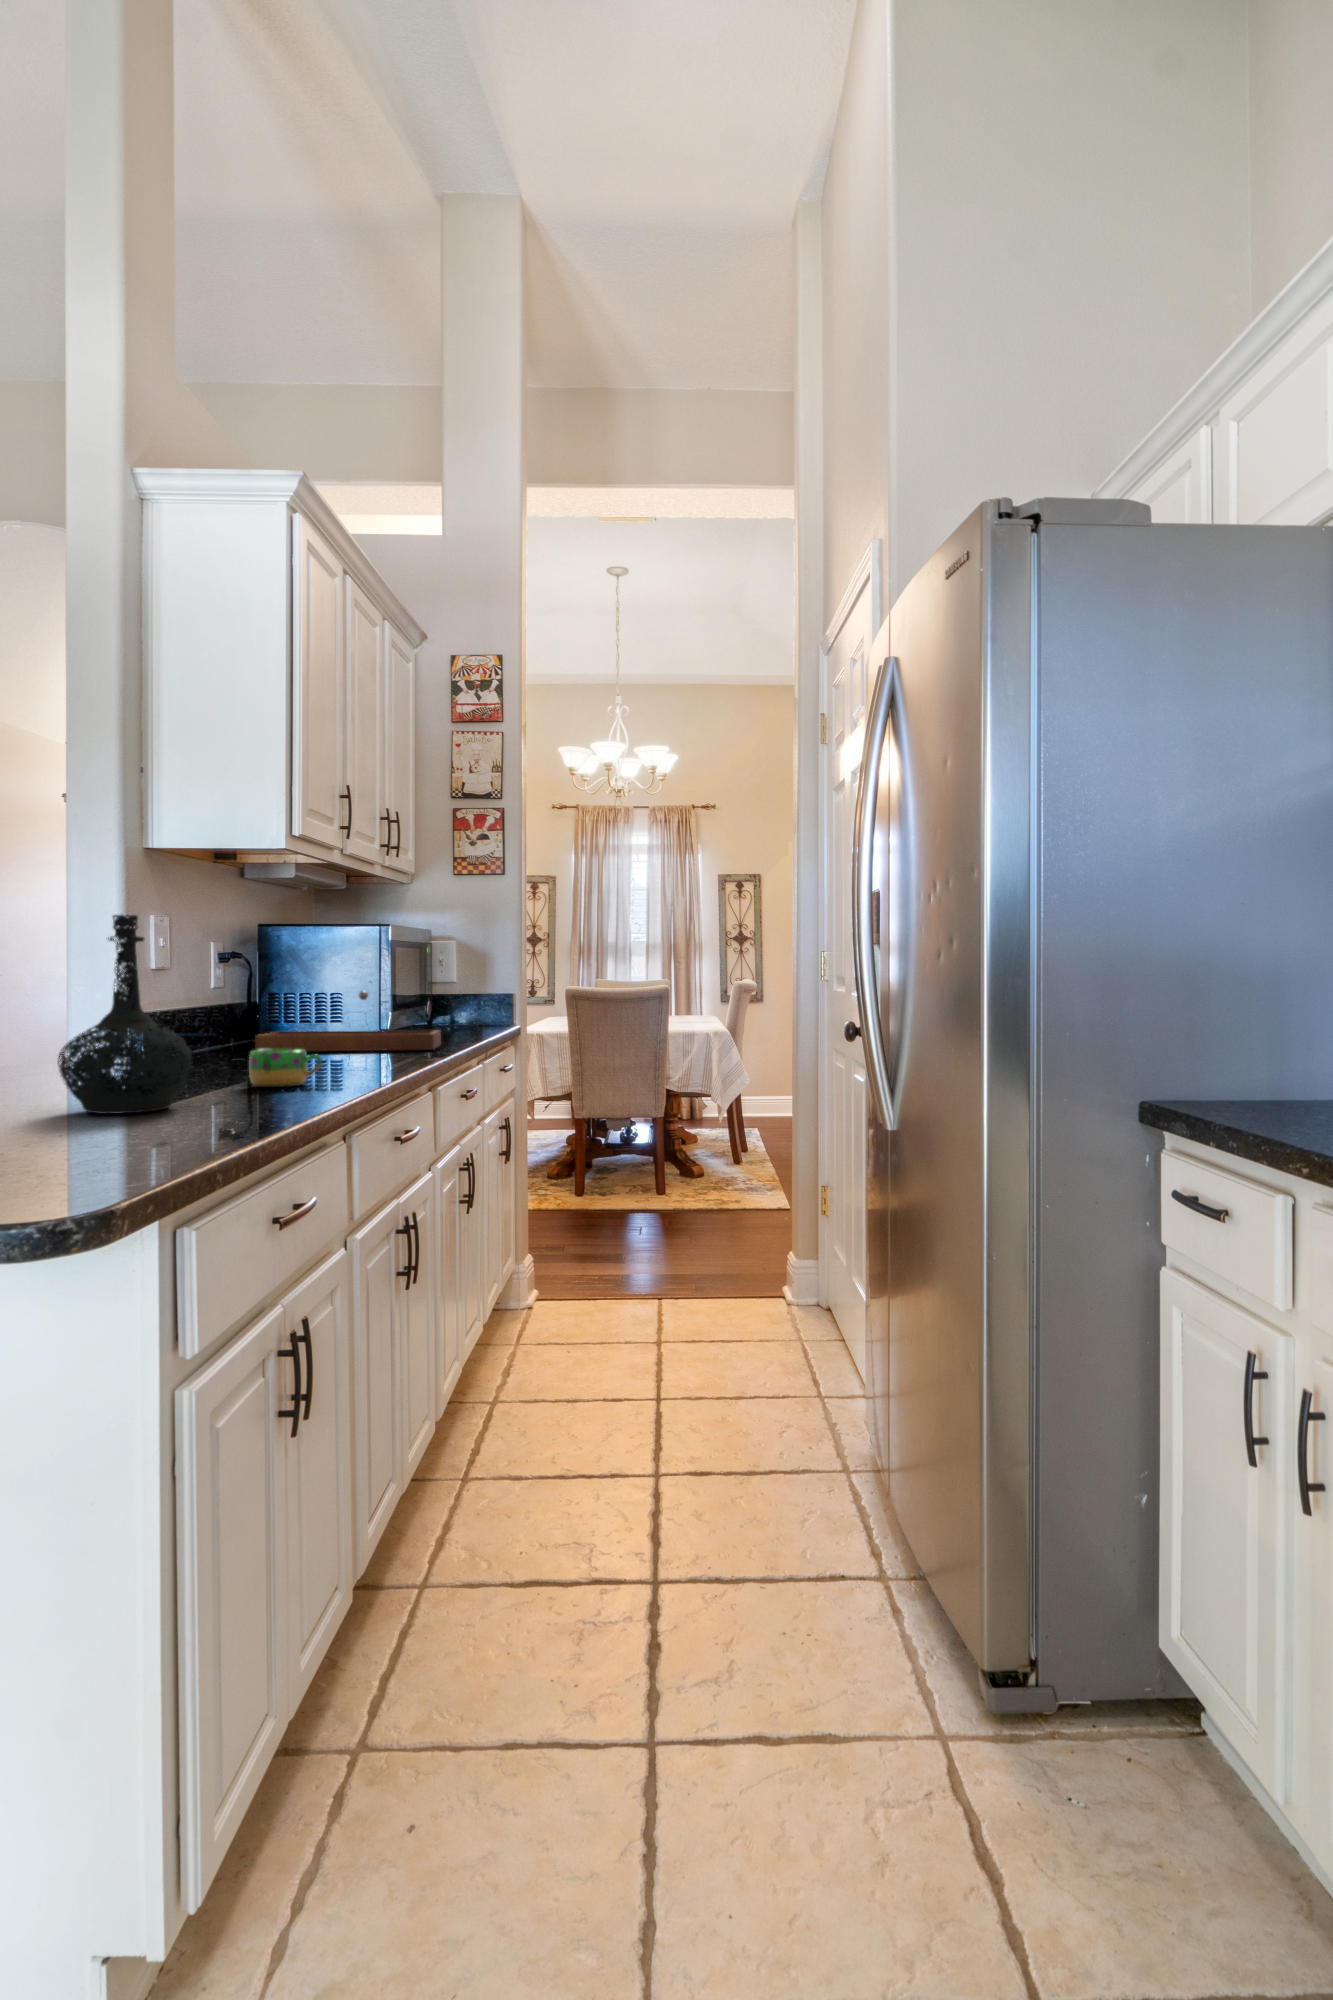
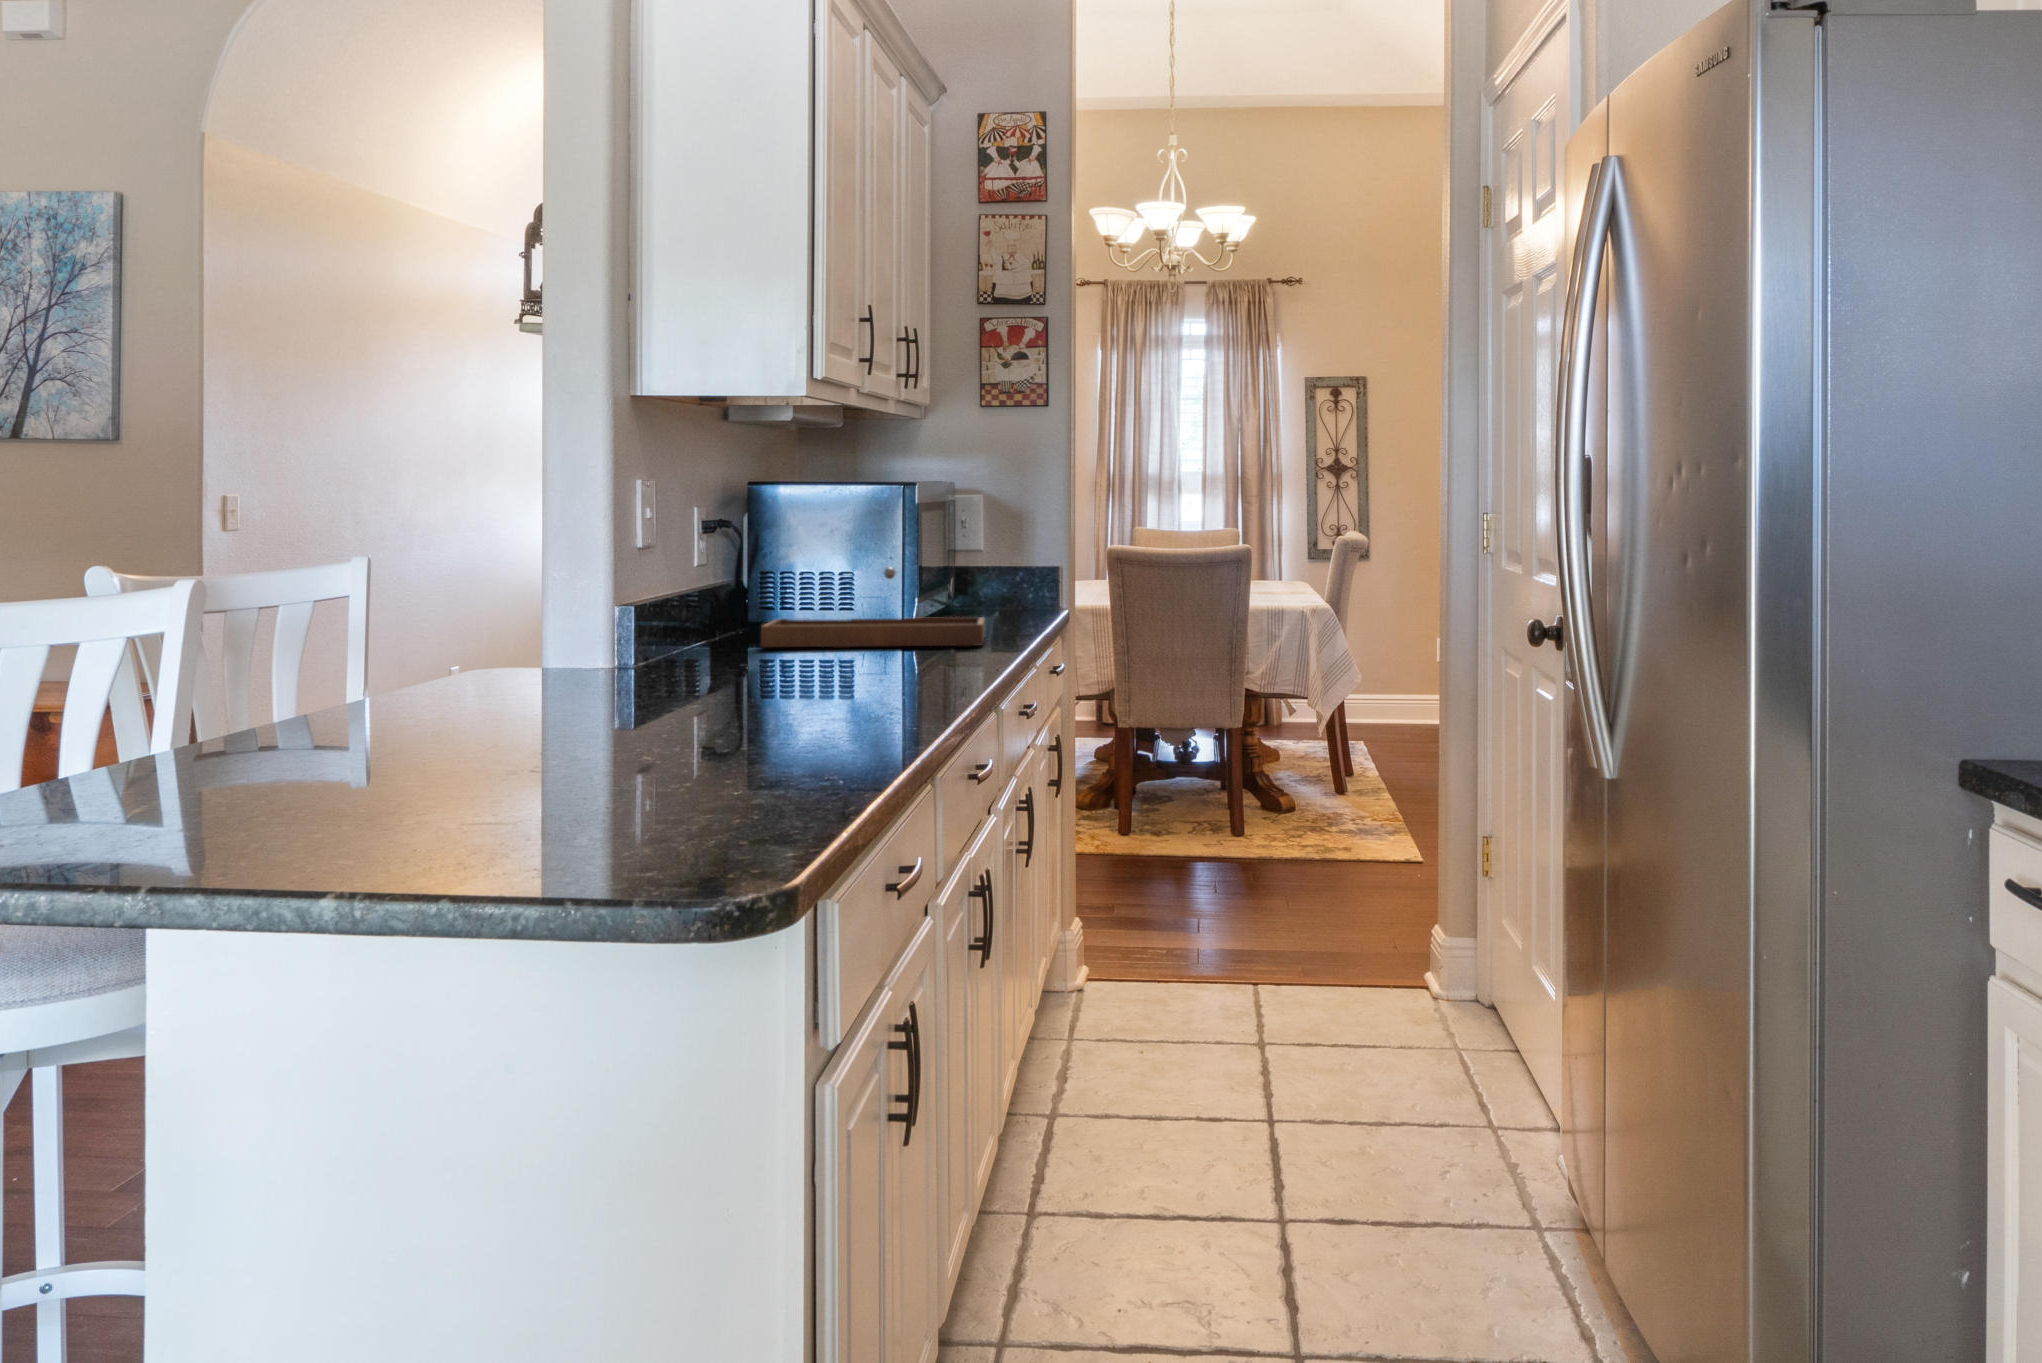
bottle: present [58,915,193,1114] -> none [617,503,763,736]
mug: present [249,1049,322,1087] -> none [800,653,886,701]

